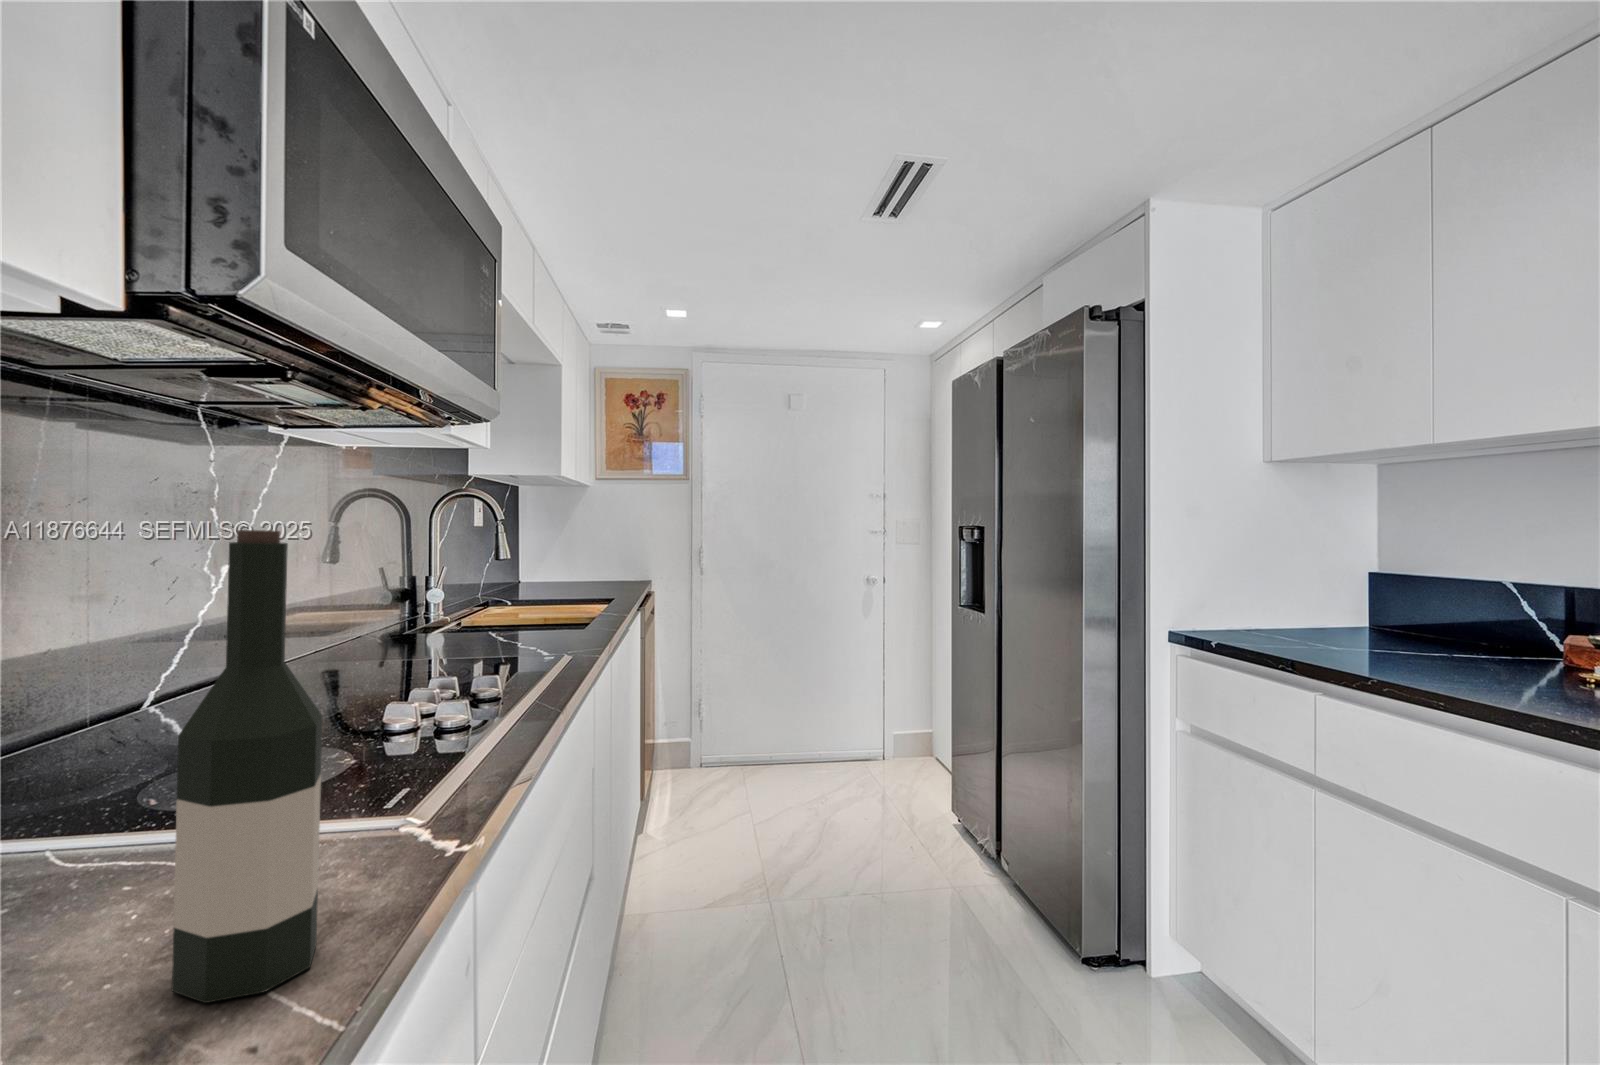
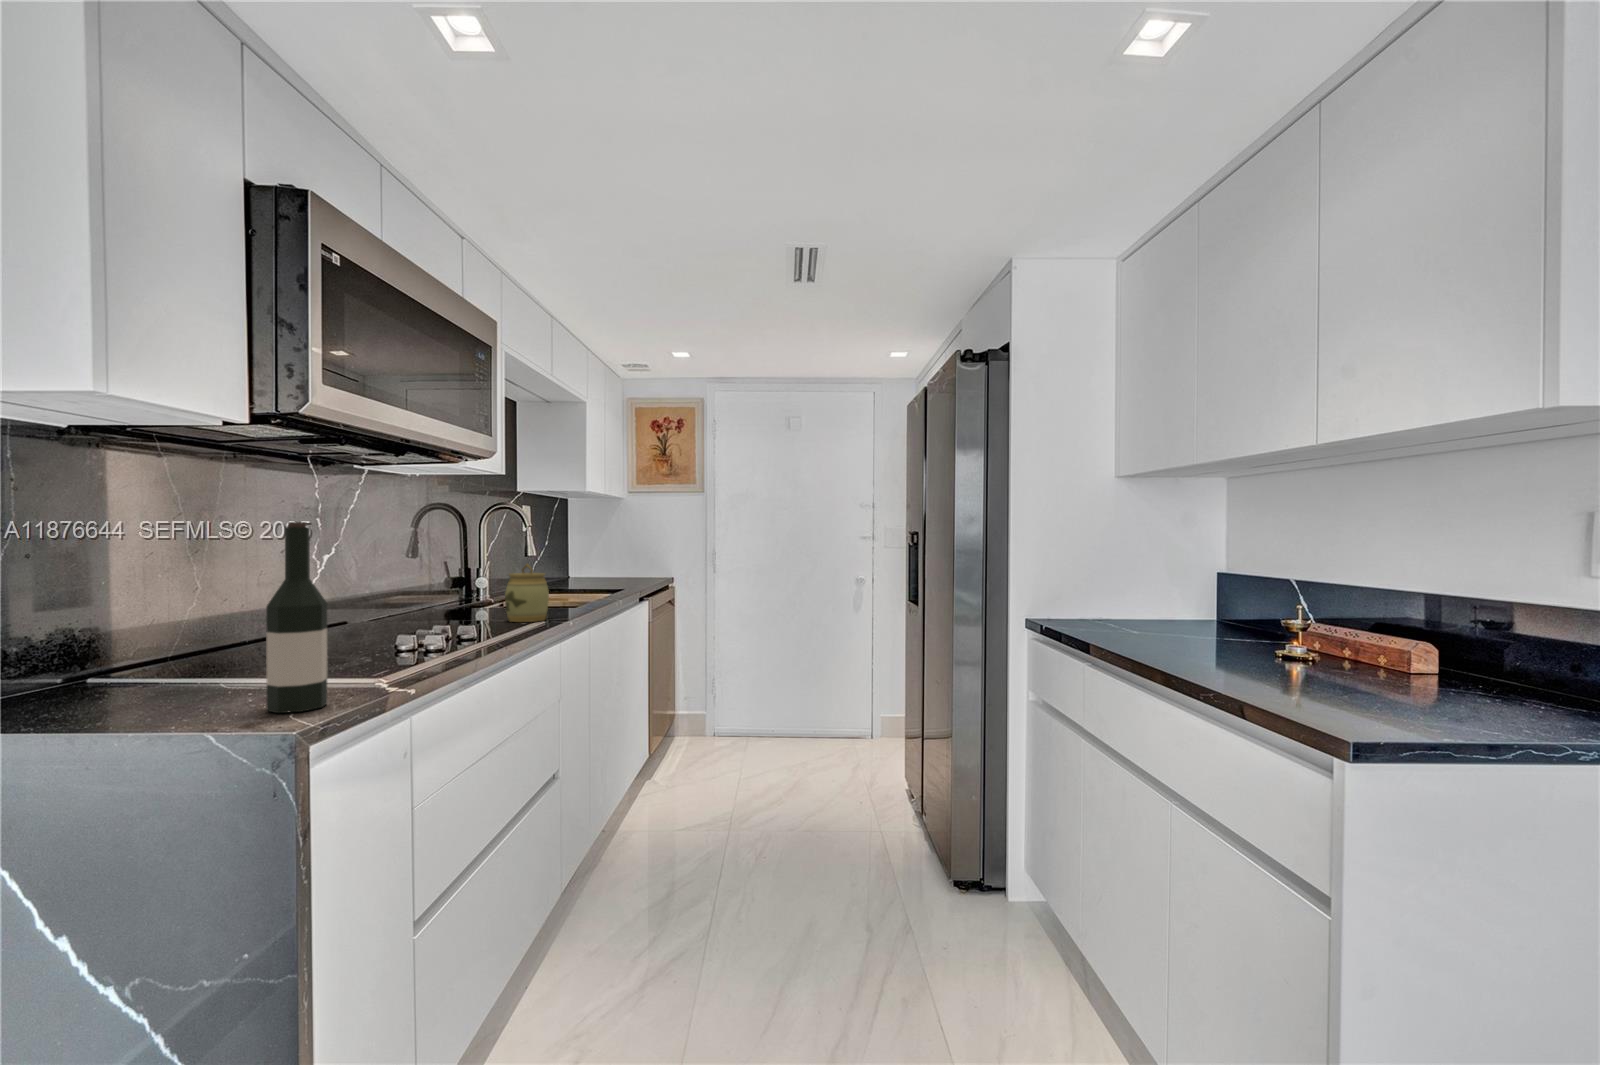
jar: none [503,580,568,667] -> present [505,564,549,622]

